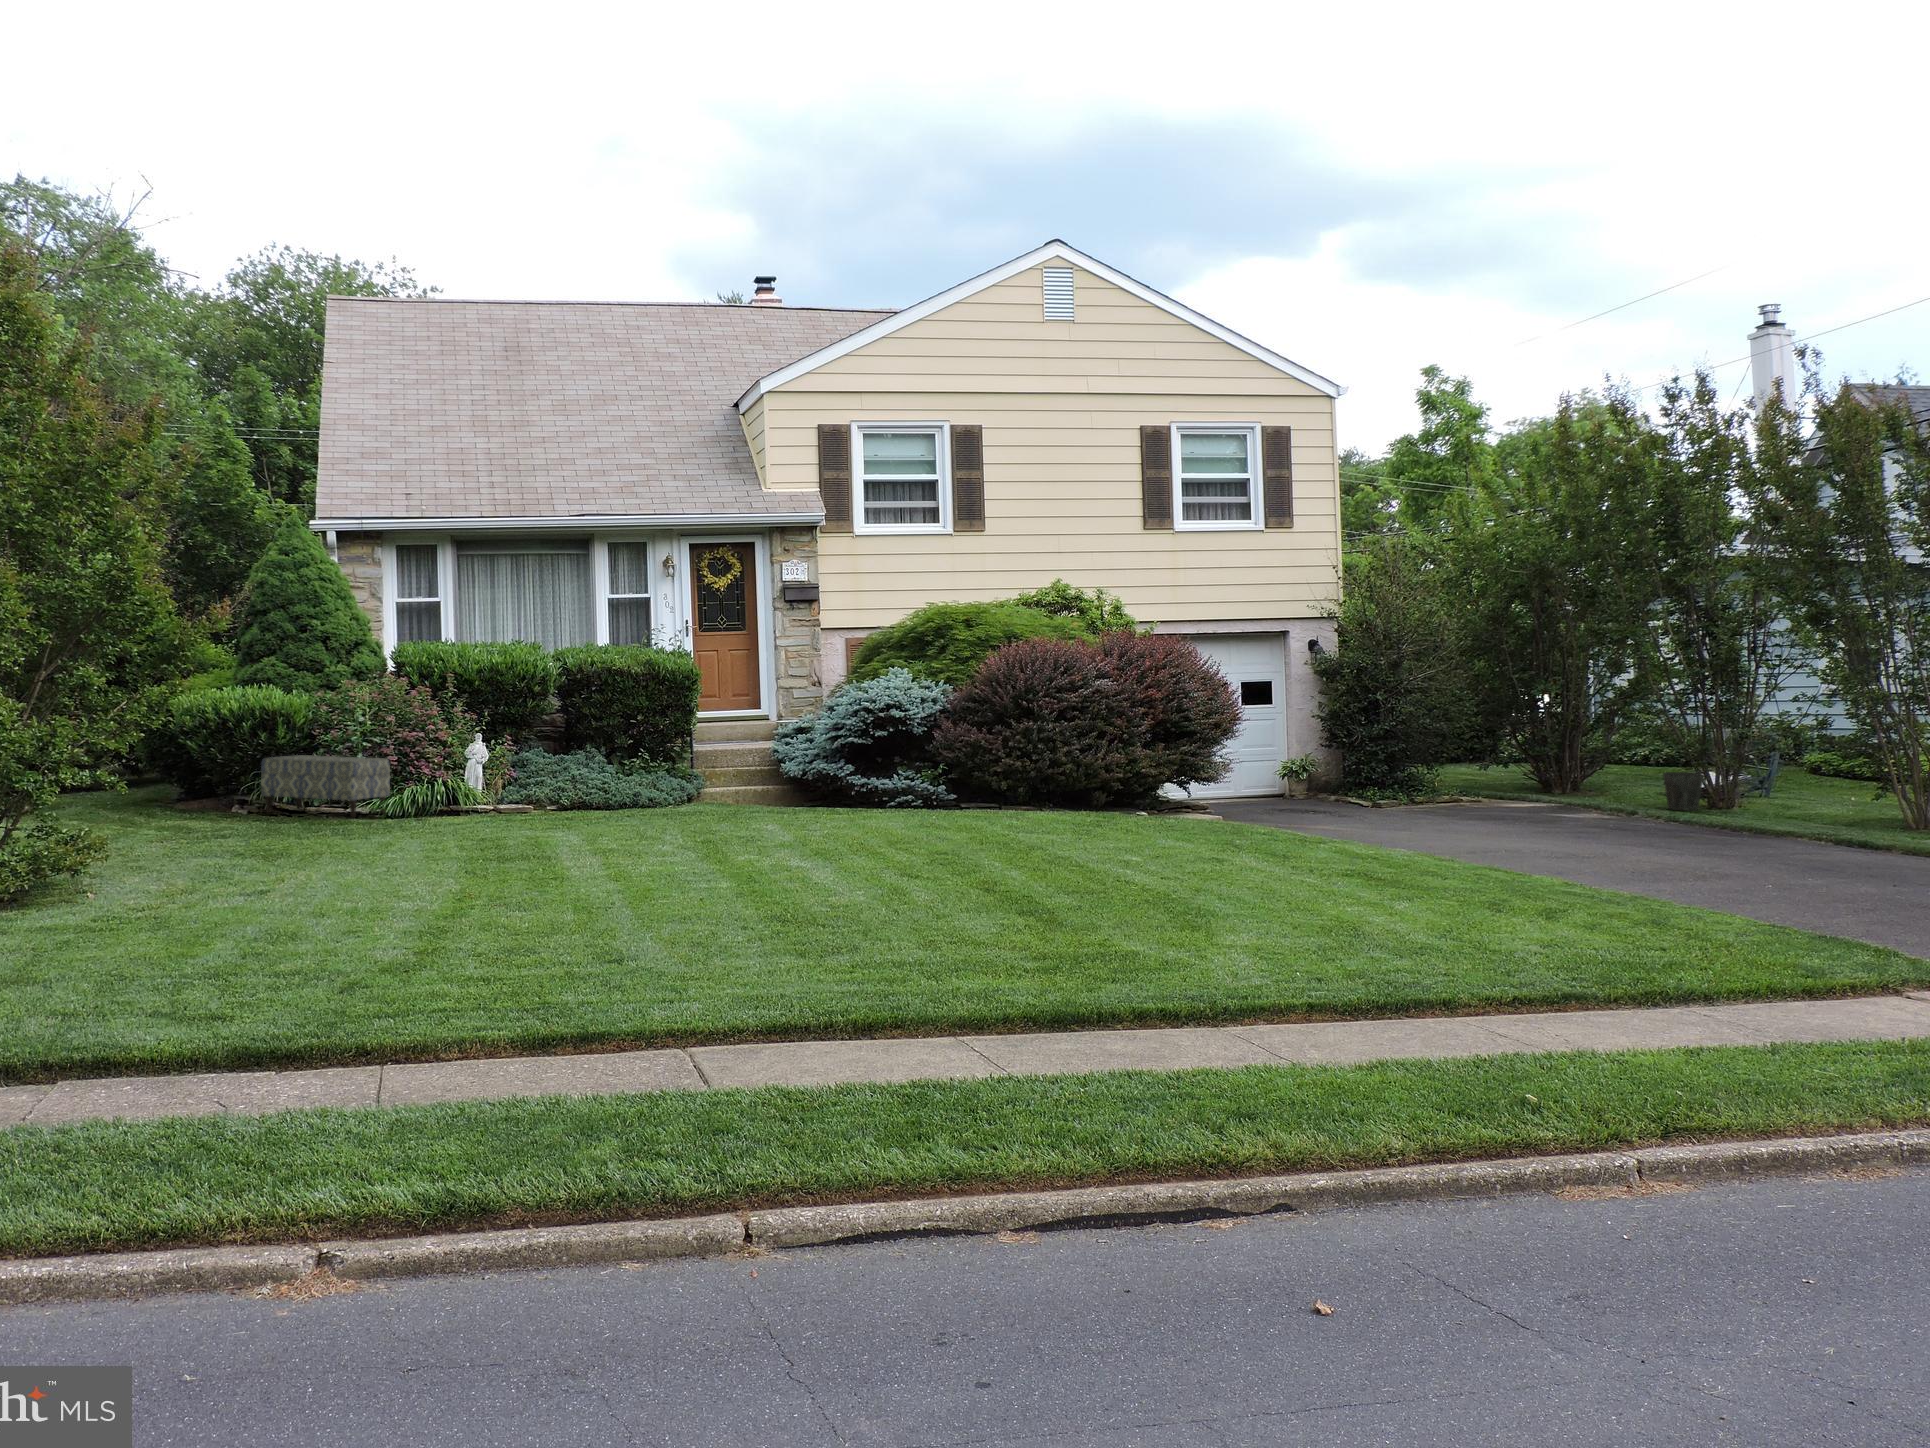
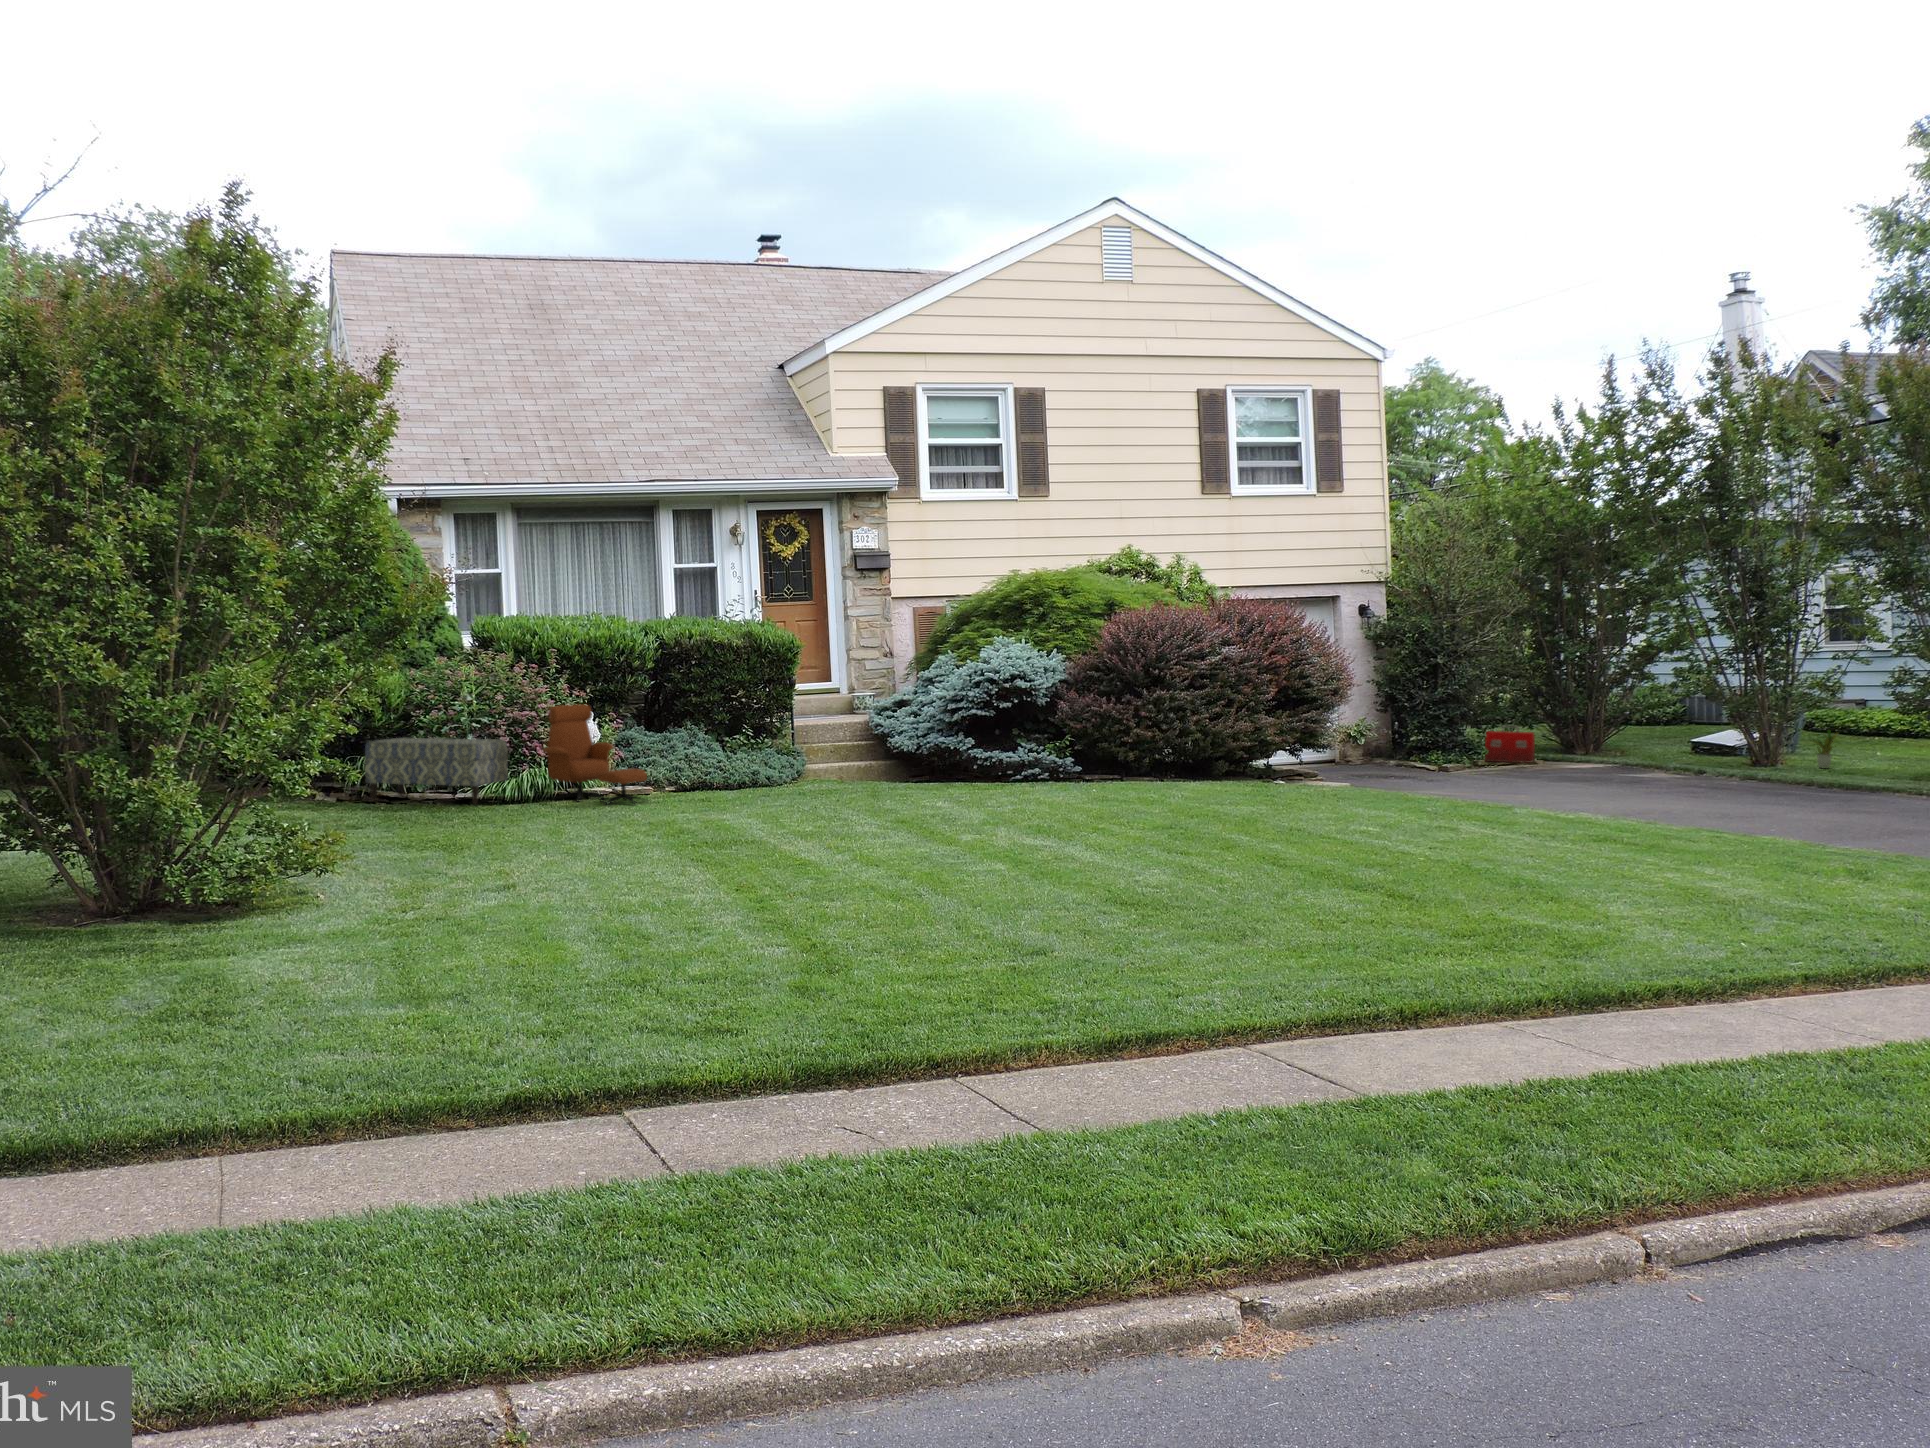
lounge chair: none [419,727,514,820] -> present [543,704,648,805]
toolbox: none [1419,763,1472,801] -> present [1485,725,1535,763]
waste bin: present [1663,772,1704,811] -> none [1736,730,1776,768]
potted plant: none [1735,773,1773,813] -> present [1813,730,1837,768]

